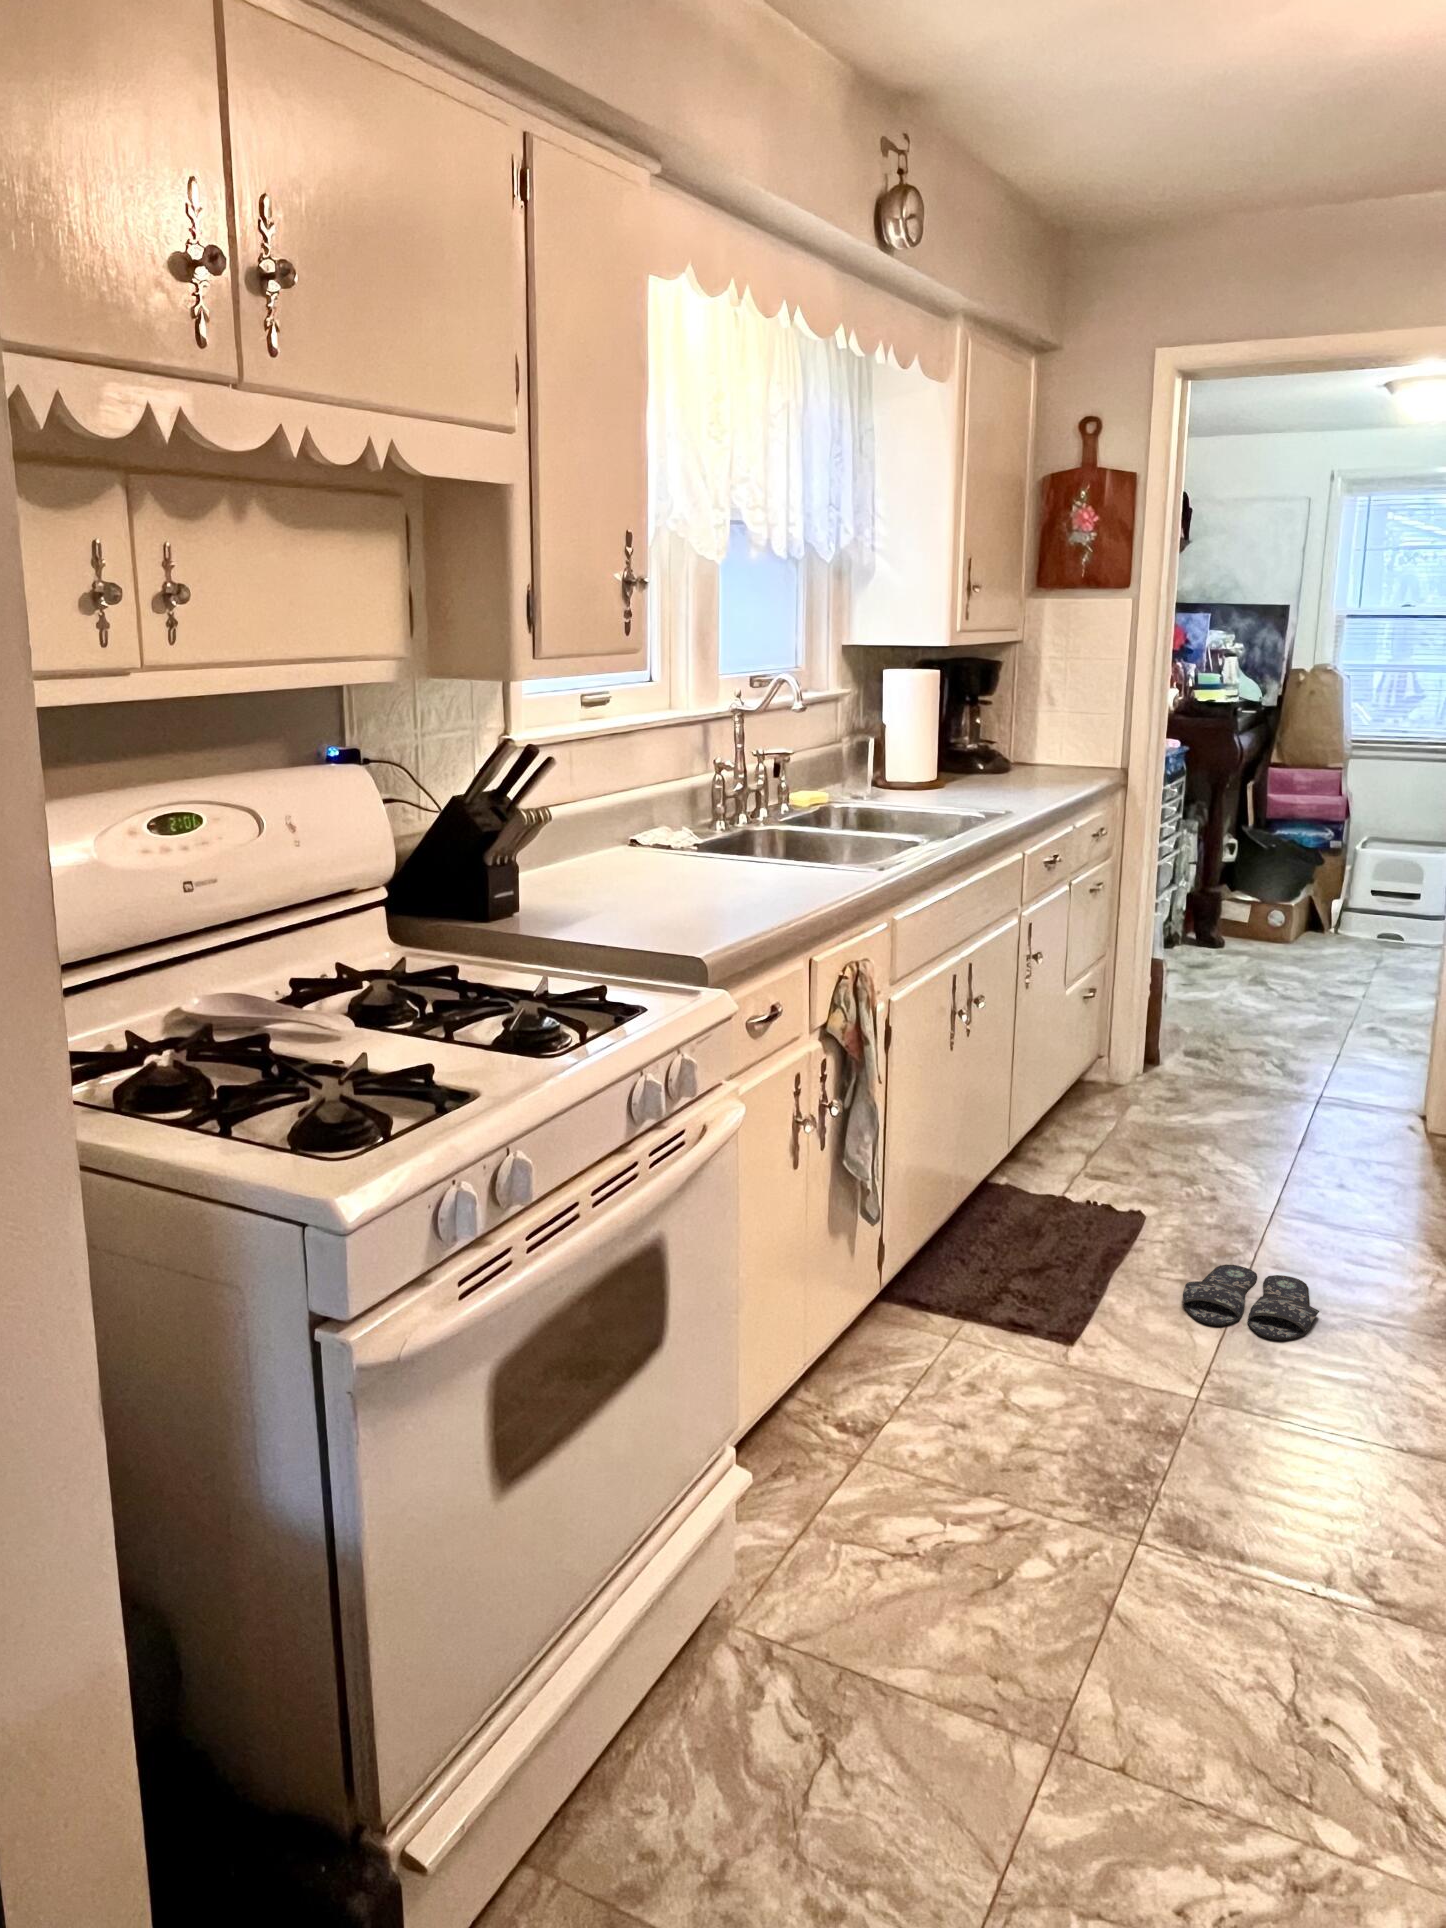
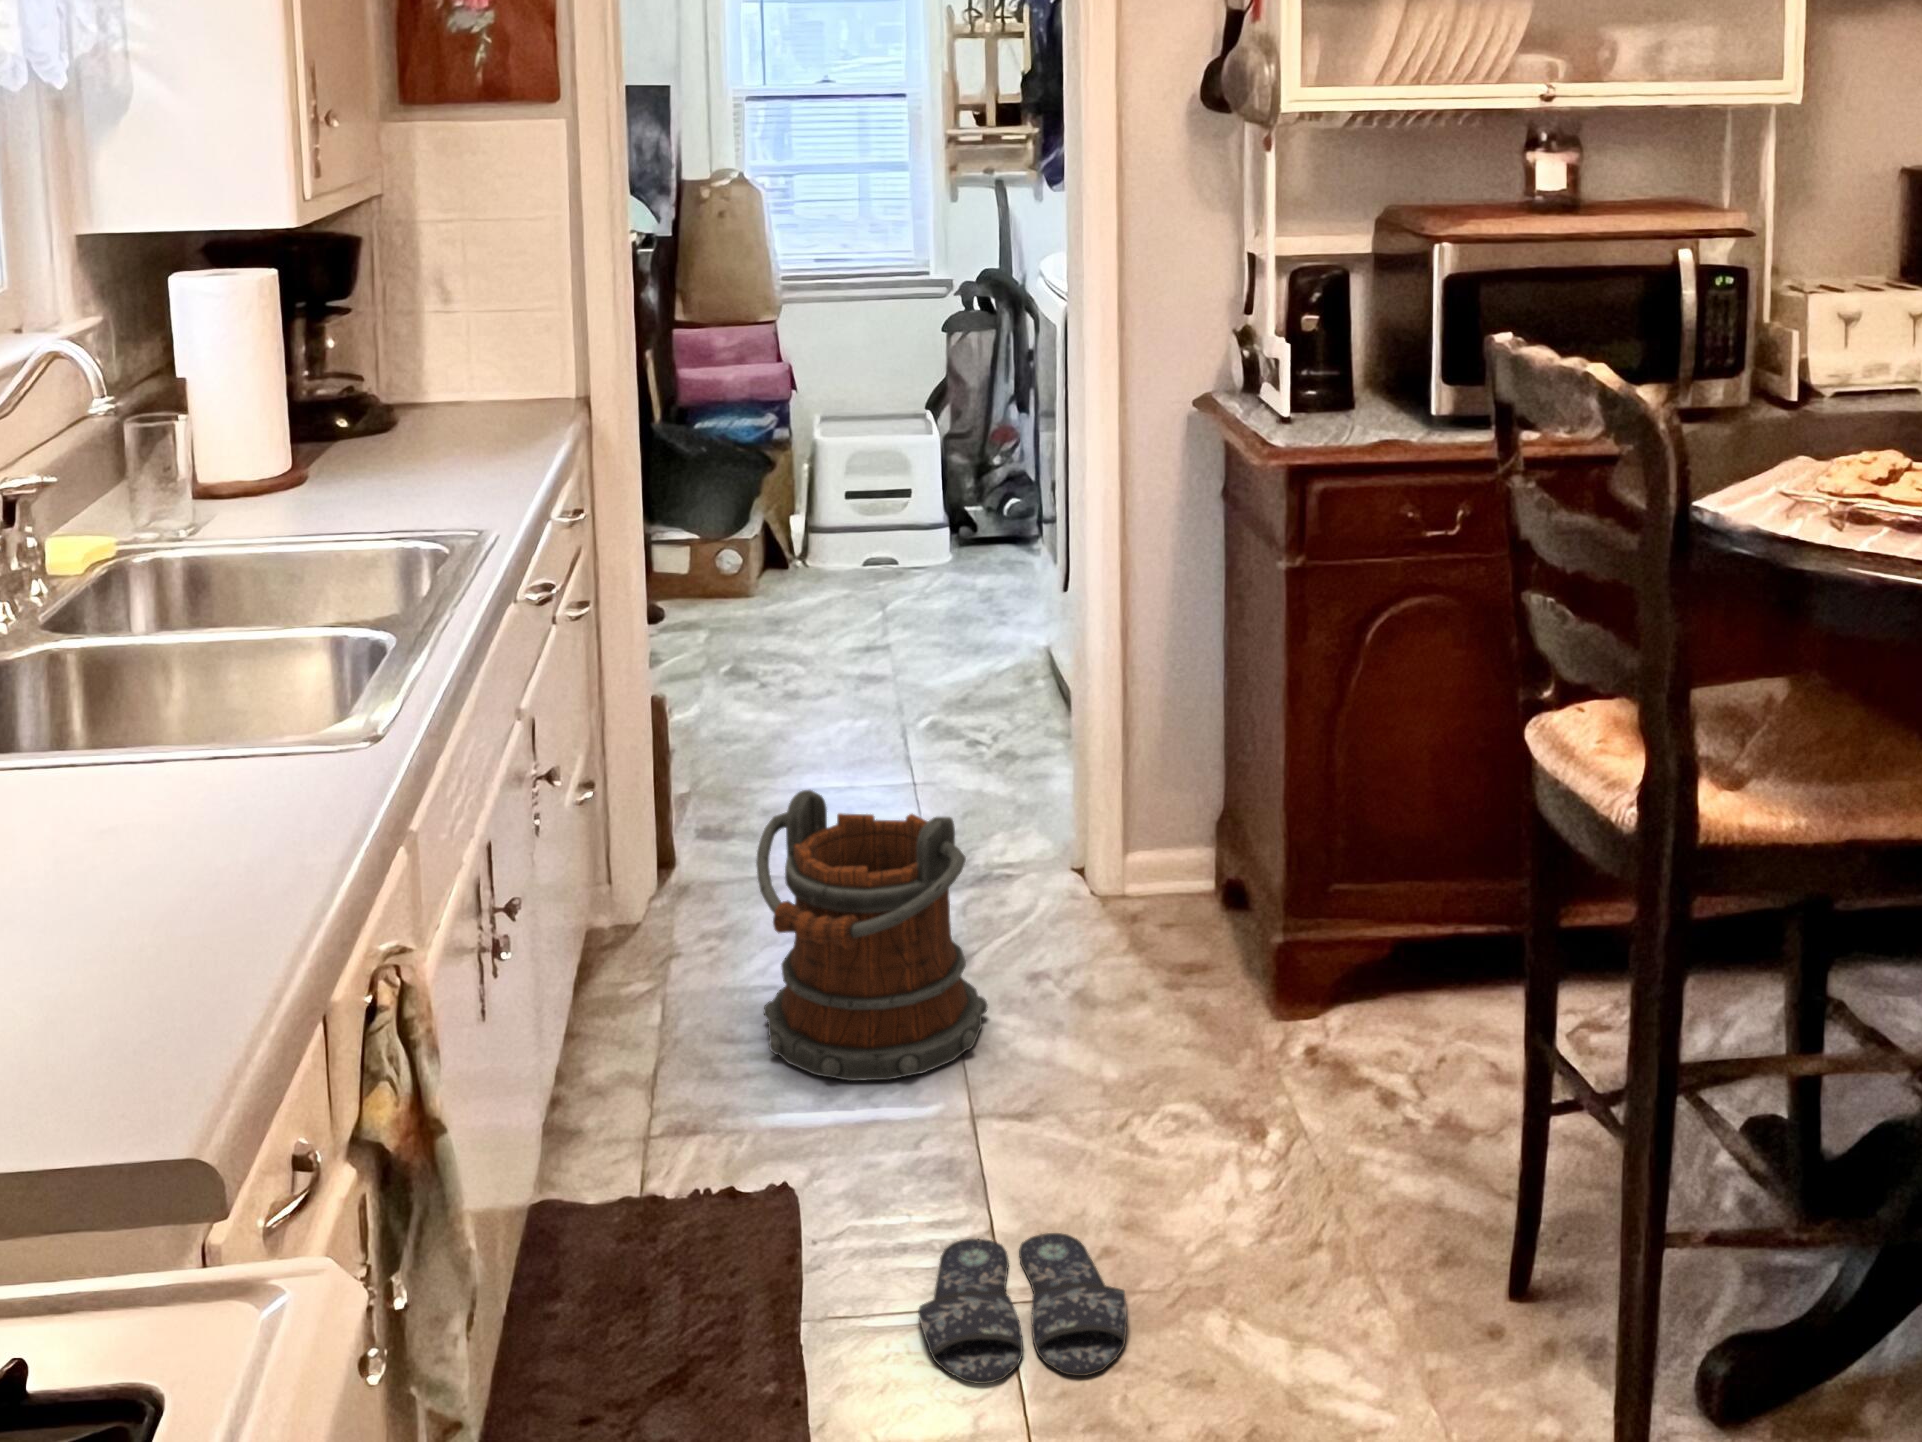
bucket: none [1167,1013,1316,1190] -> present [756,790,988,1081]

